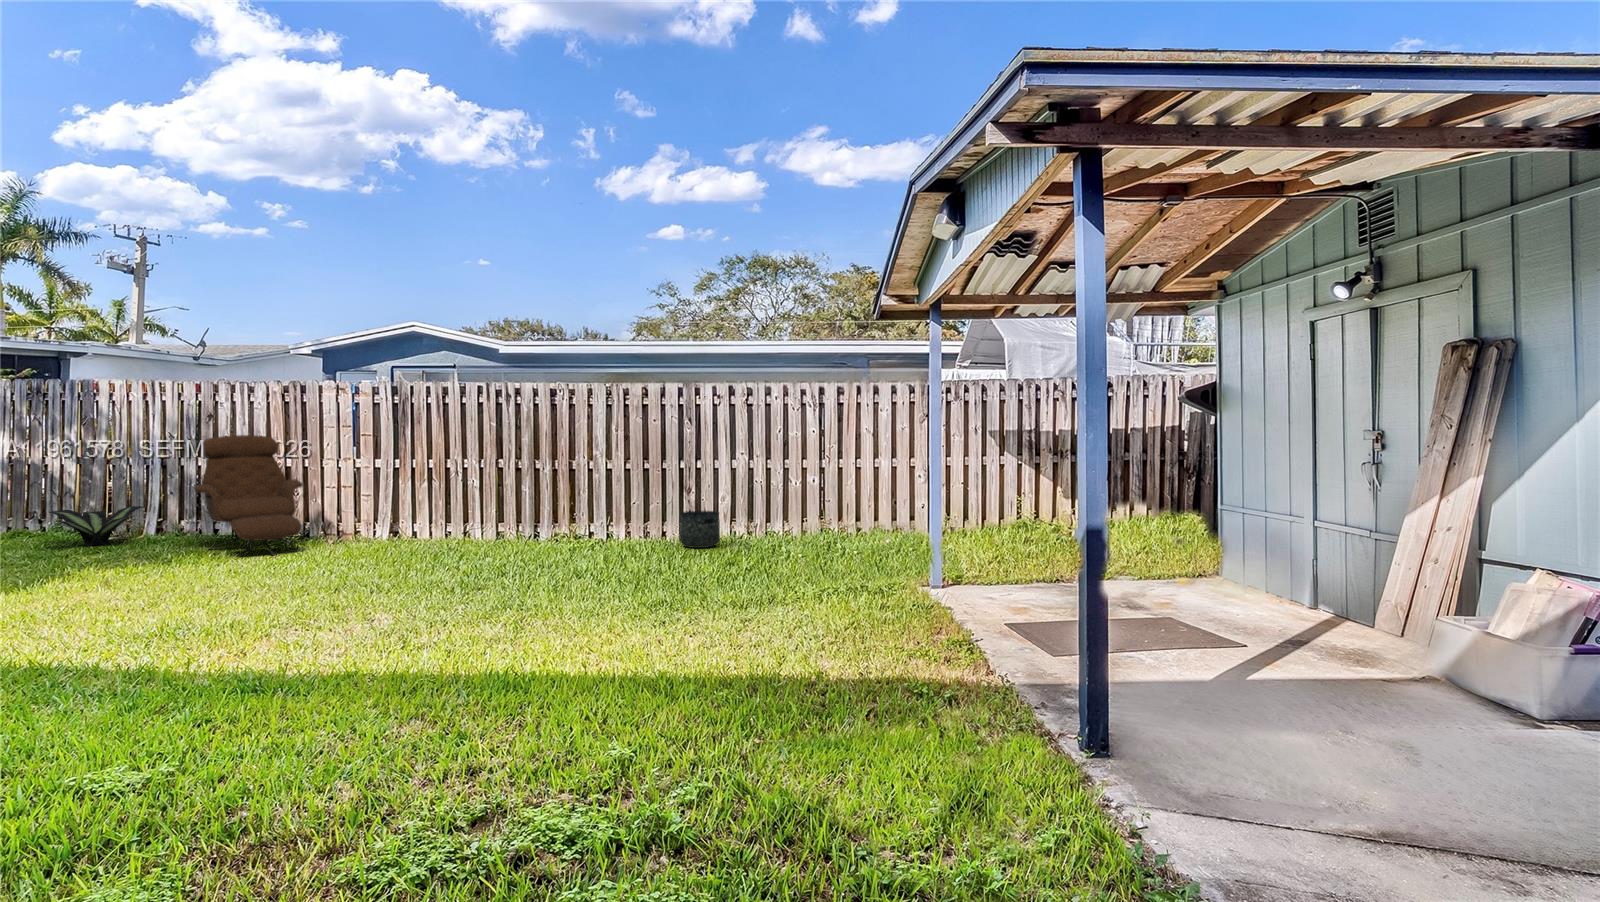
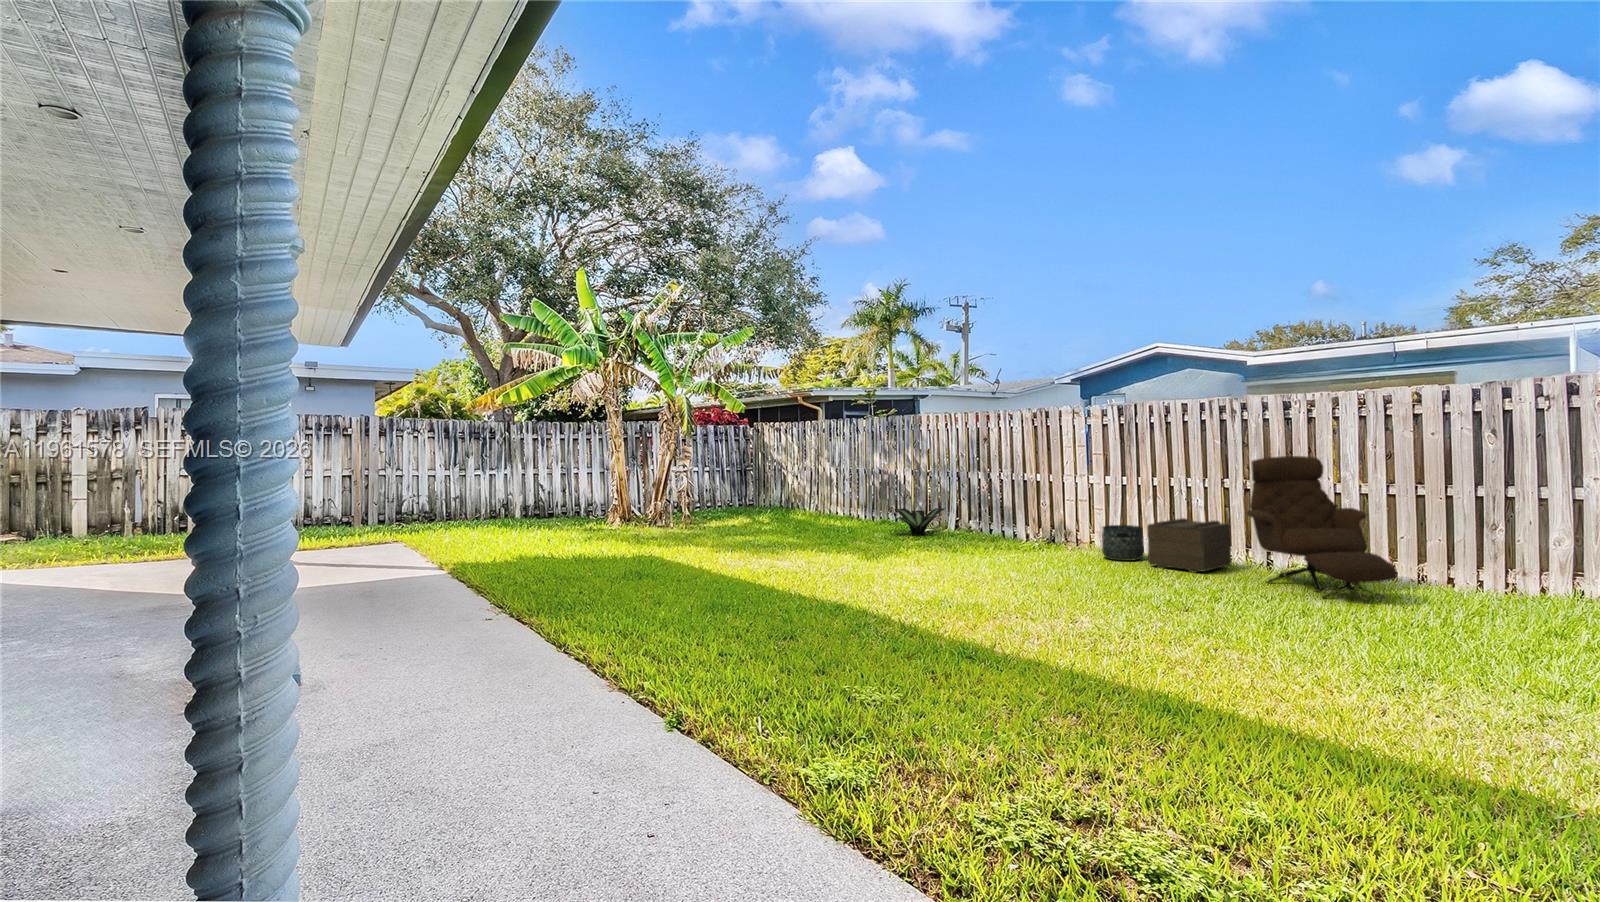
lounge chair: present [194,435,303,557] -> present [1247,456,1397,603]
wooden crate: none [425,499,504,551] -> present [1147,518,1231,573]
basket: present [679,511,720,548] -> present [1102,525,1144,561]

